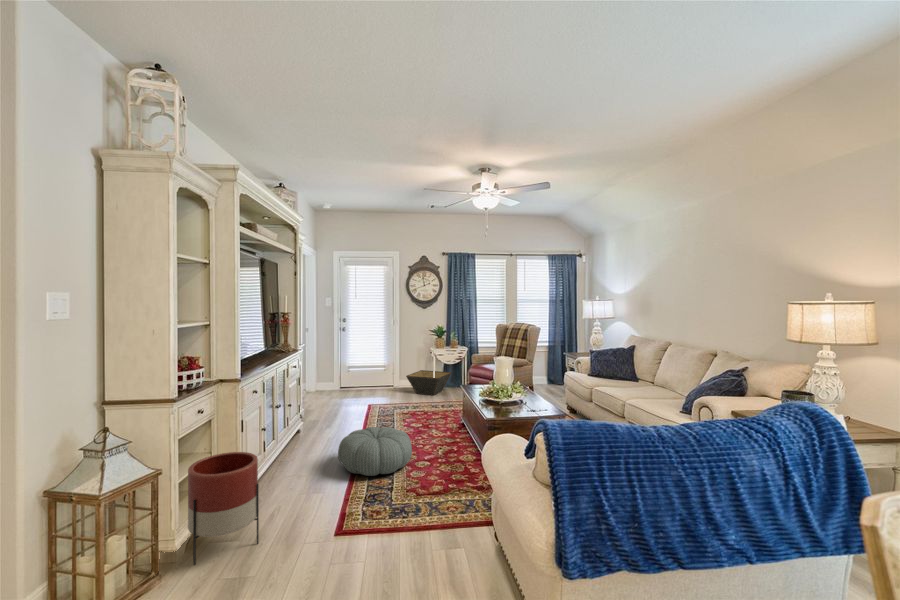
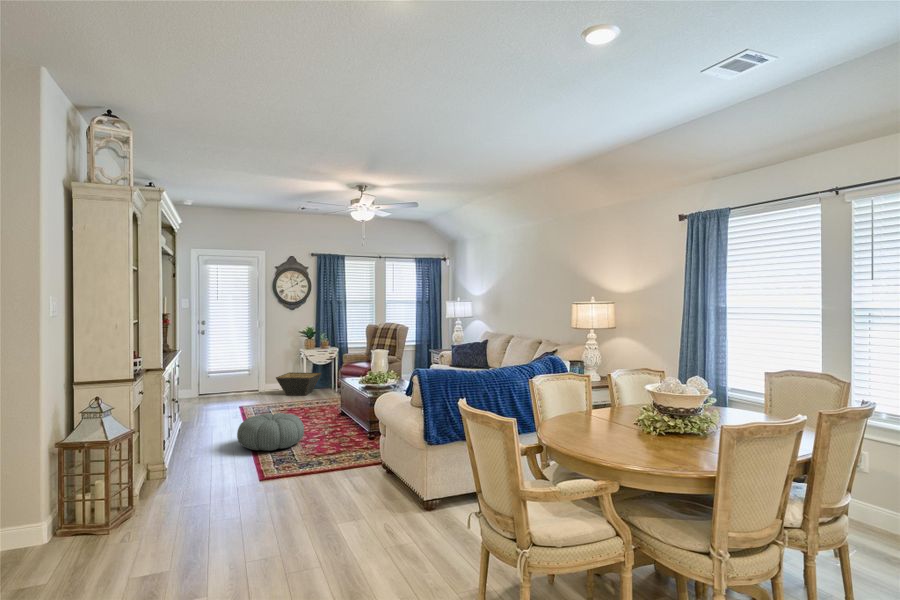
planter: present [188,452,259,565] -> none [142,424,198,506]

